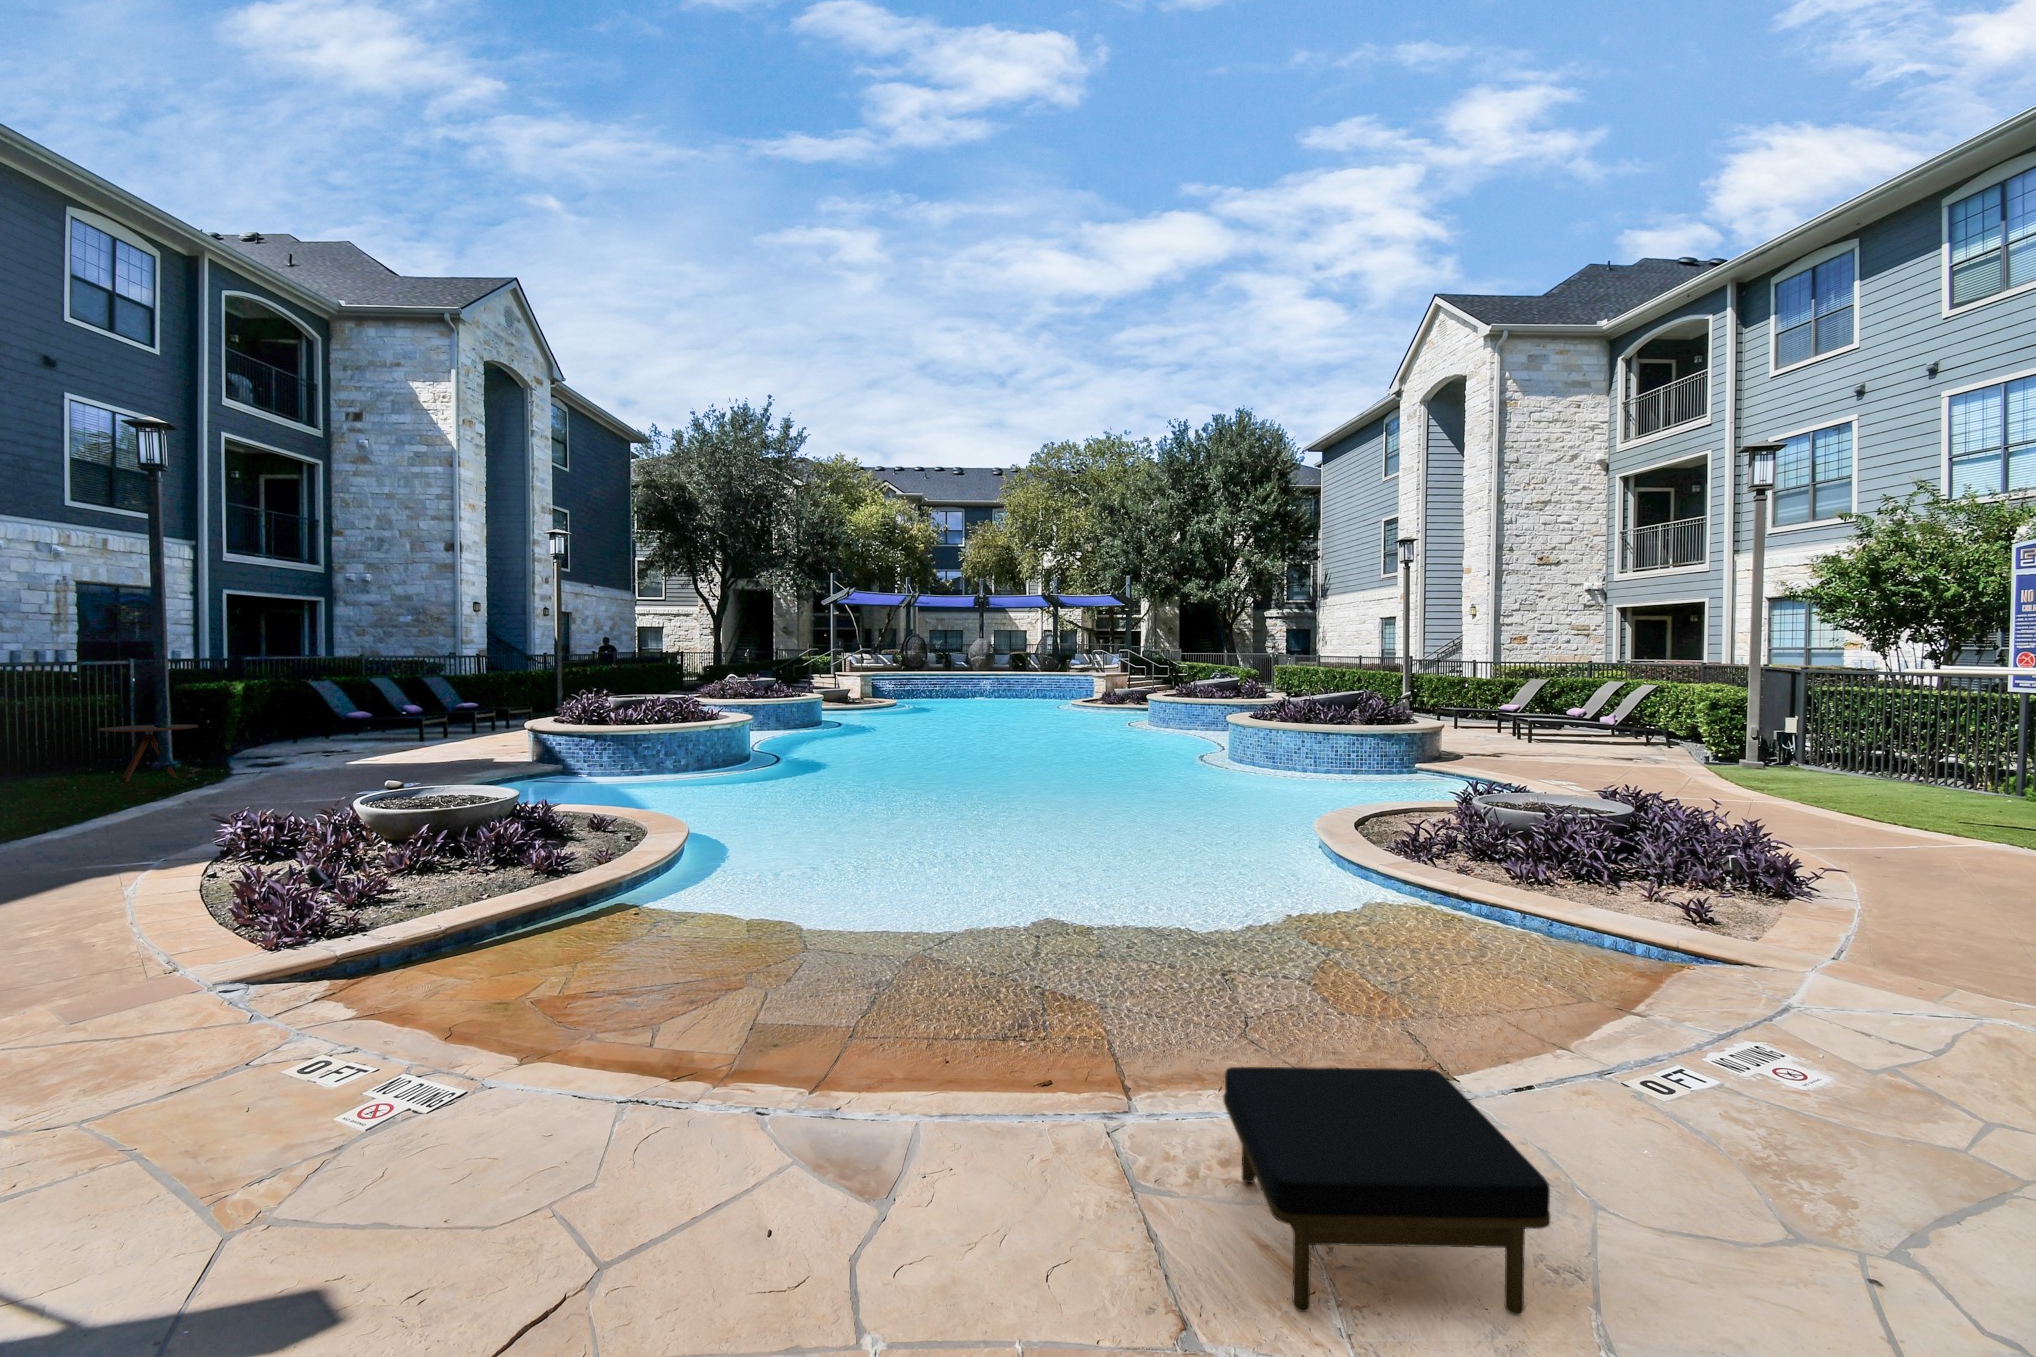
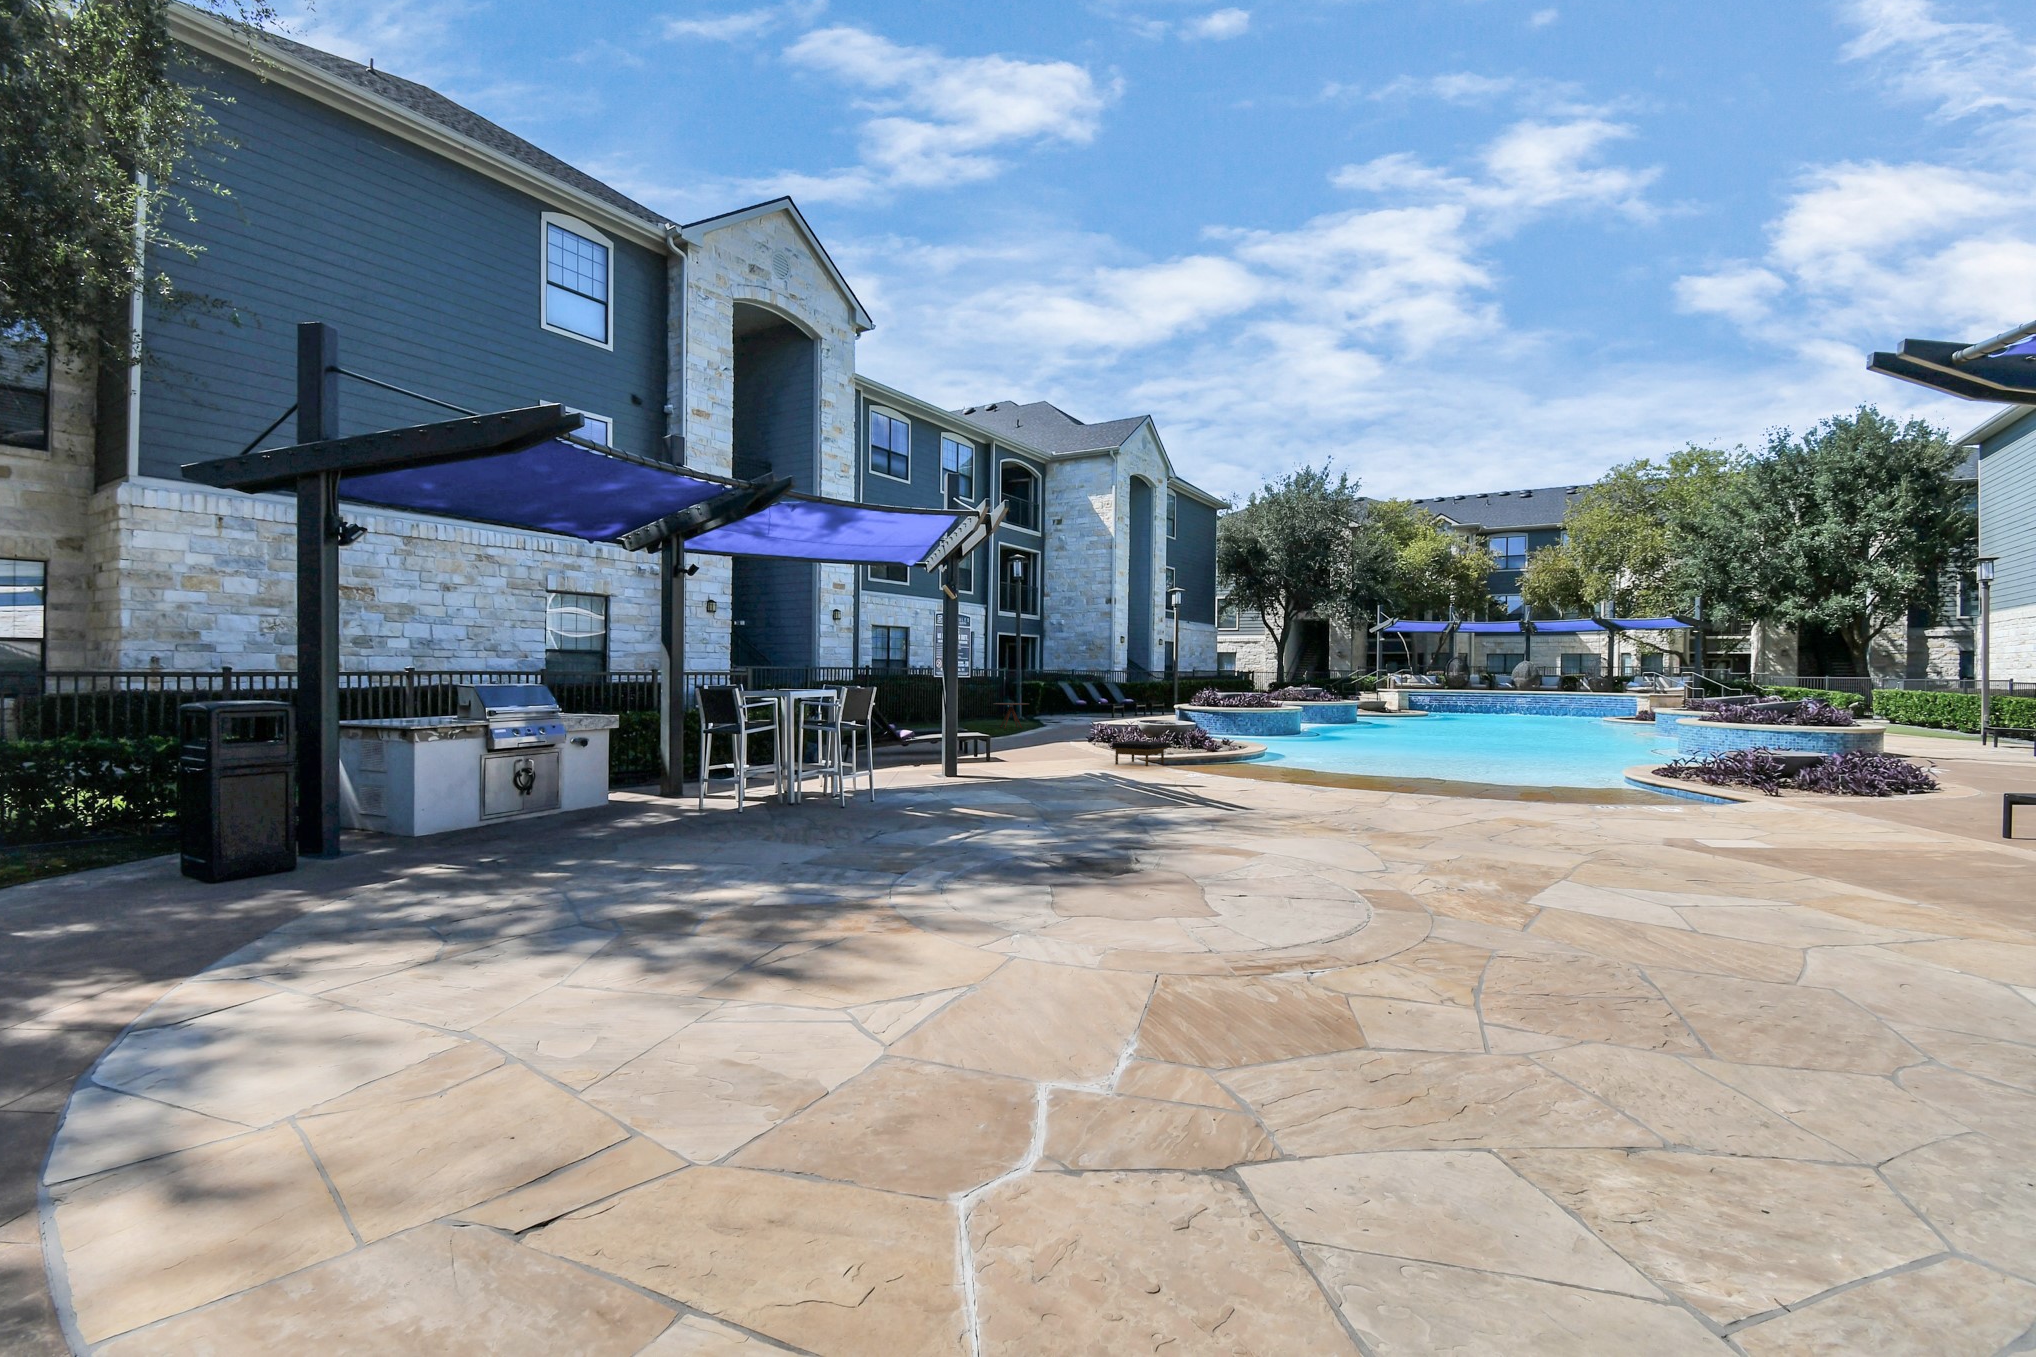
ottoman: present [1223,1067,1550,1315] -> present [1112,741,1167,766]

